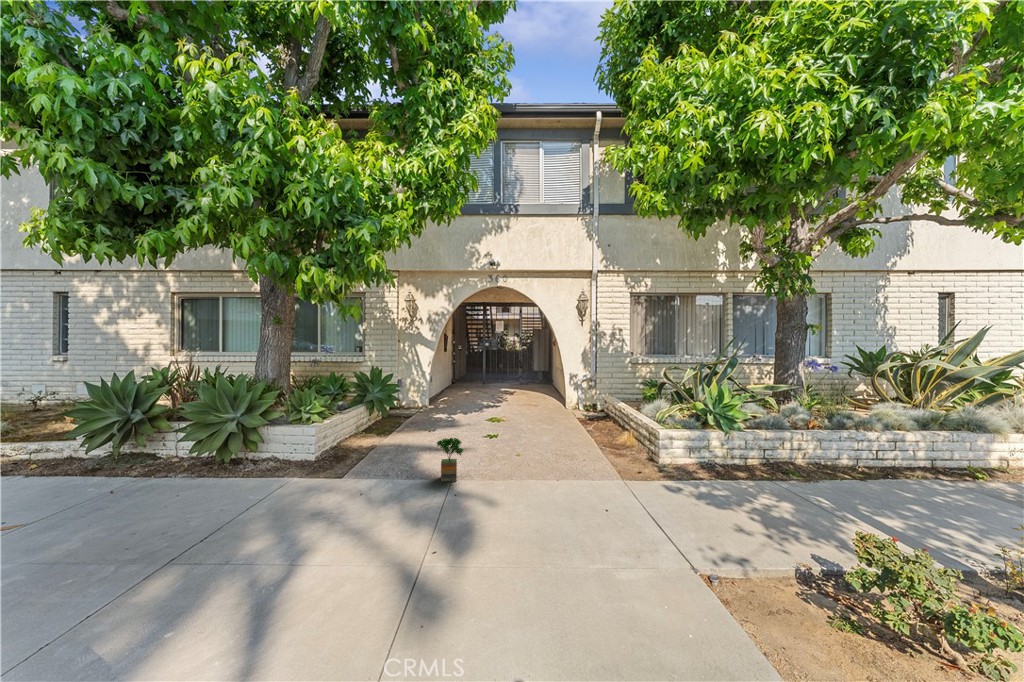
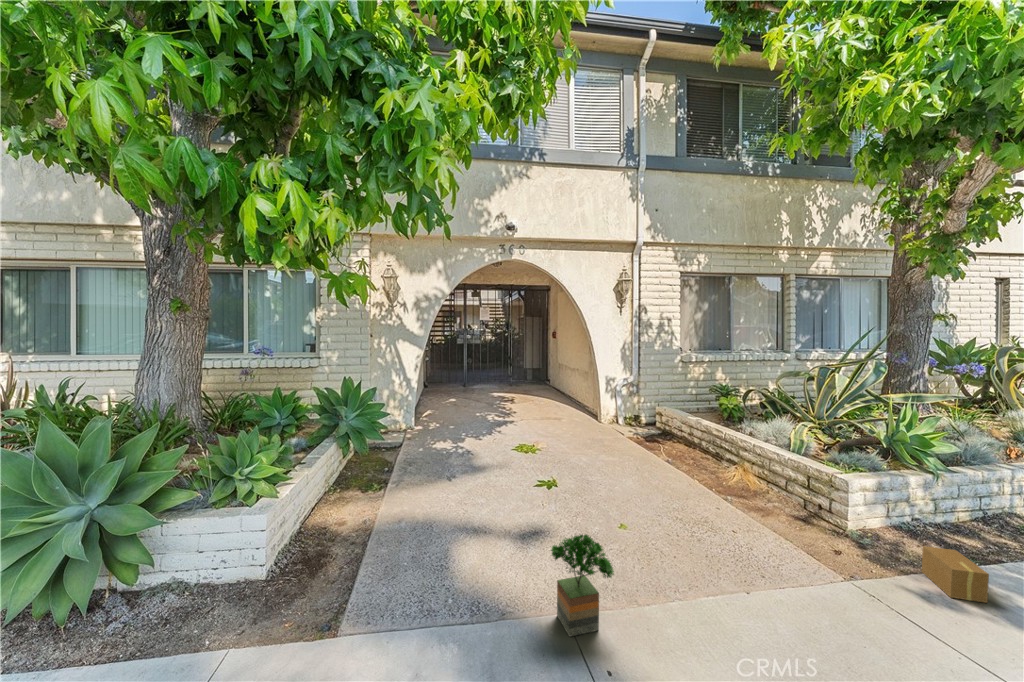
cardboard box: none [654,463,675,488] -> present [922,546,989,603]

